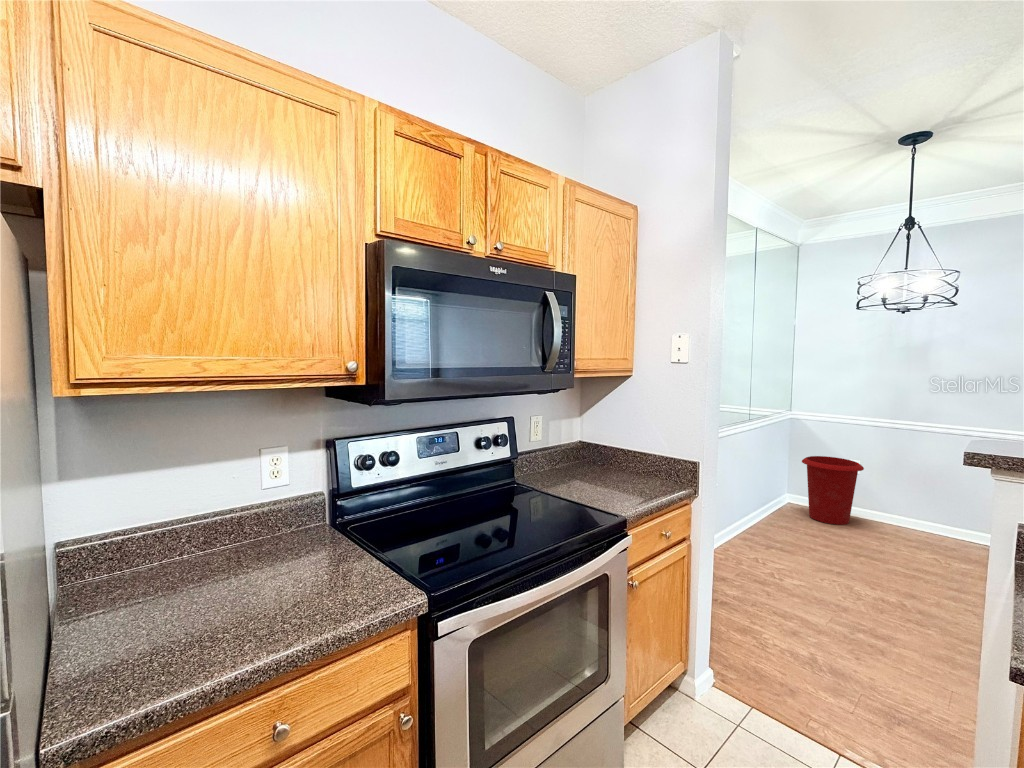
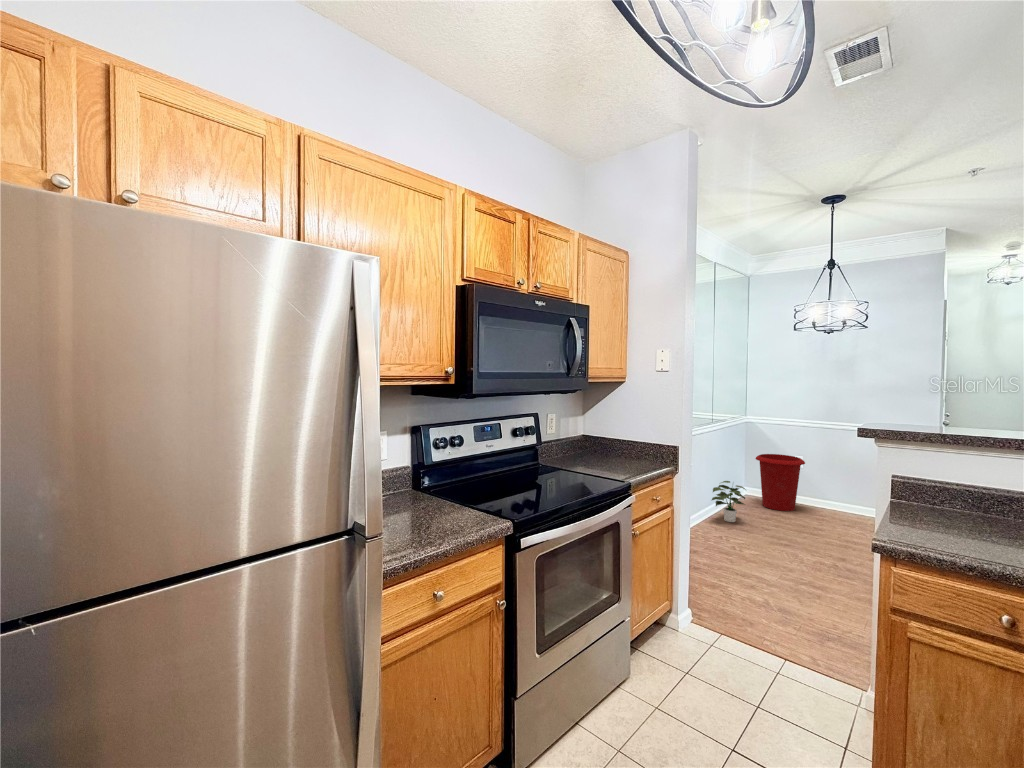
potted plant: none [746,489,791,538] -> present [712,481,746,522]

